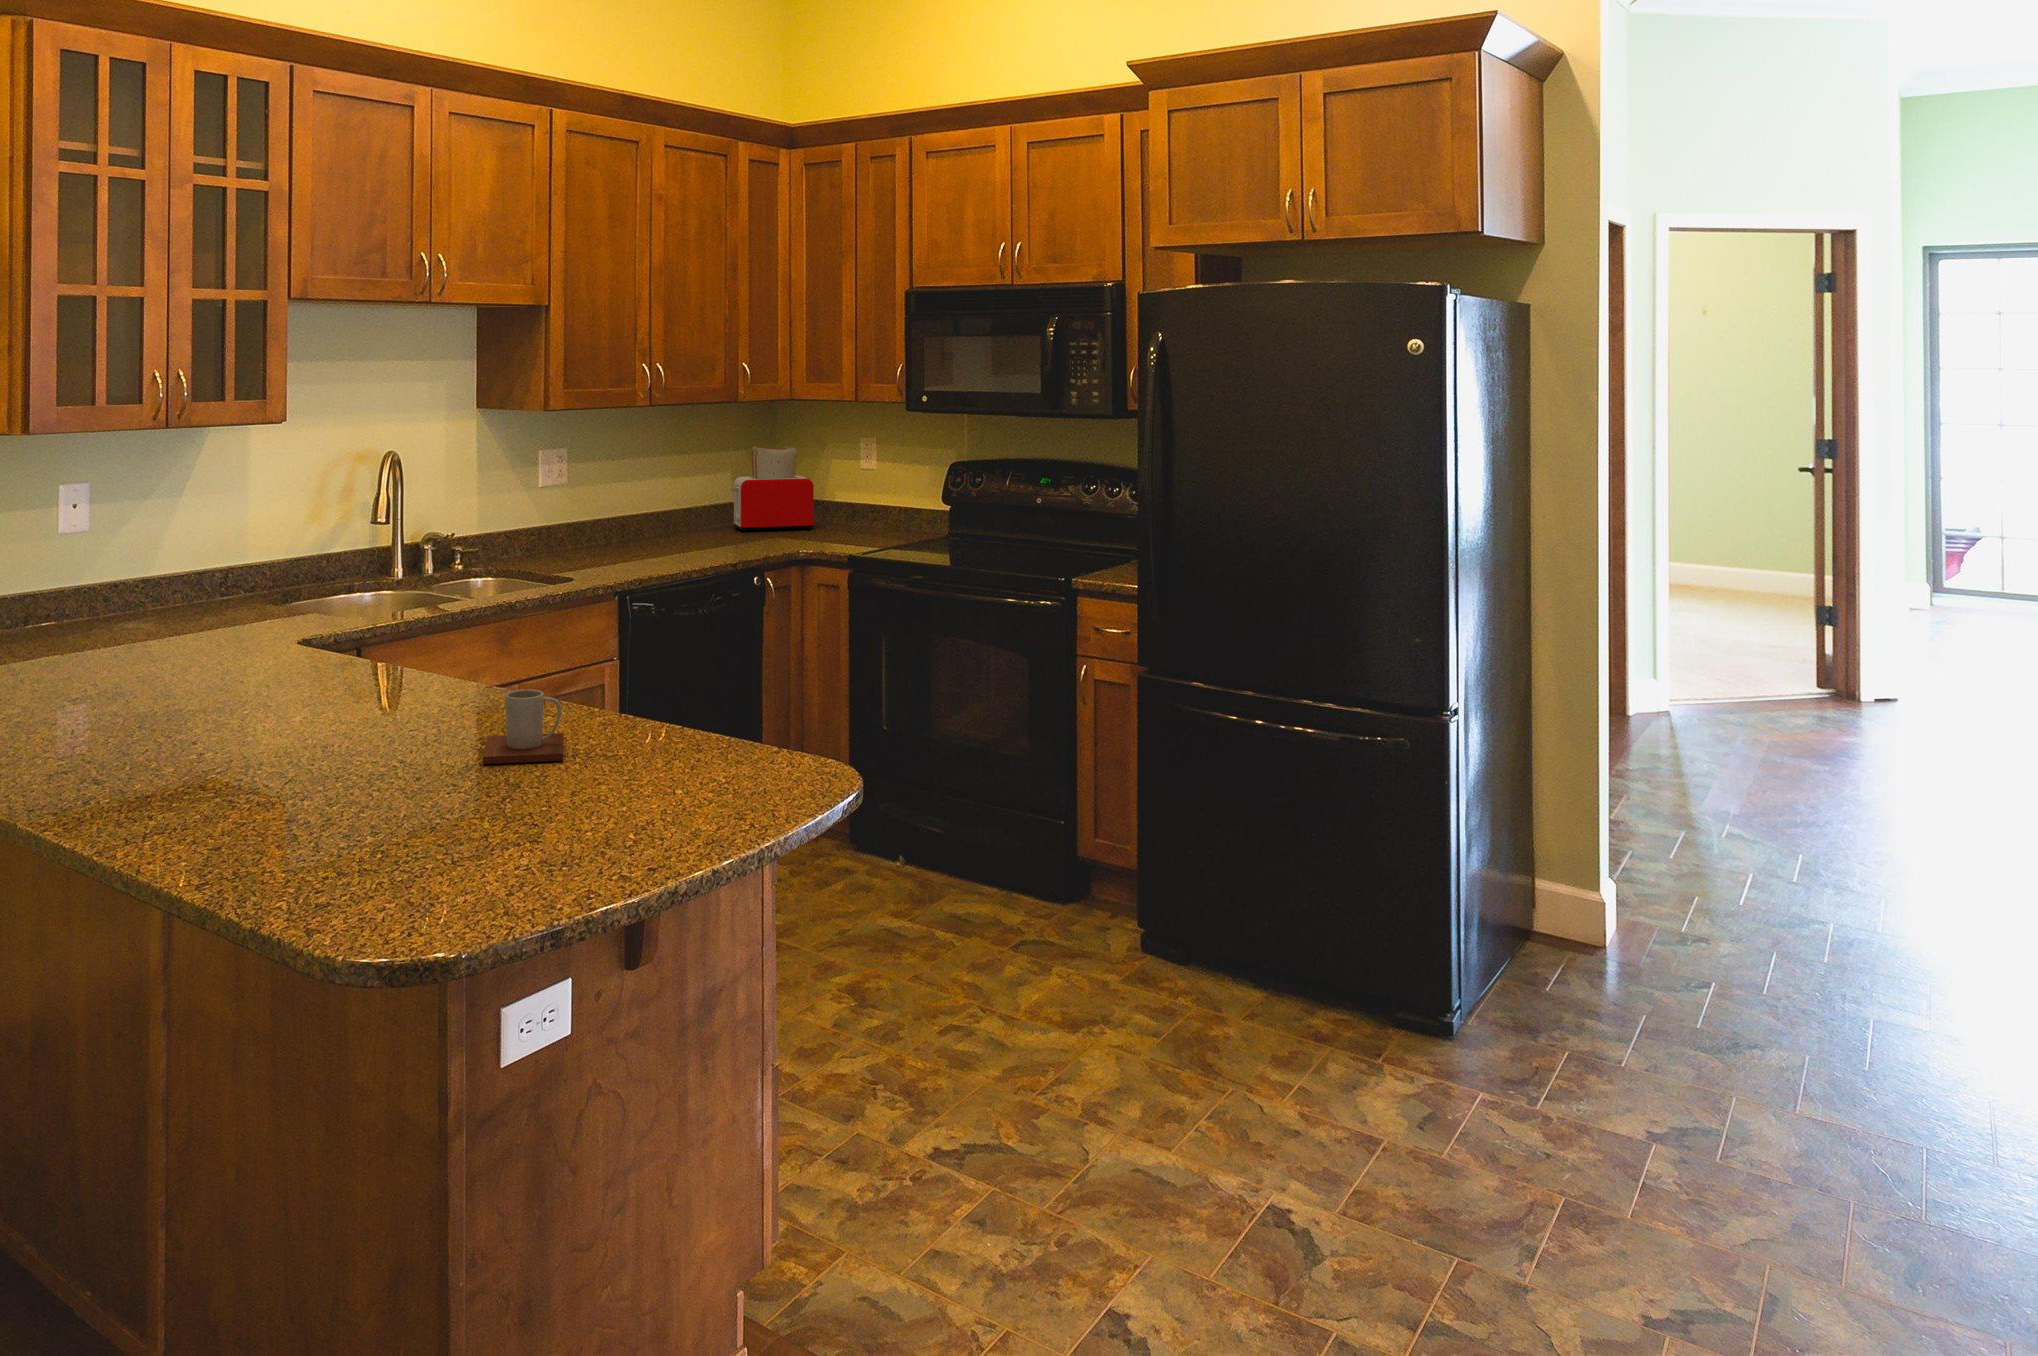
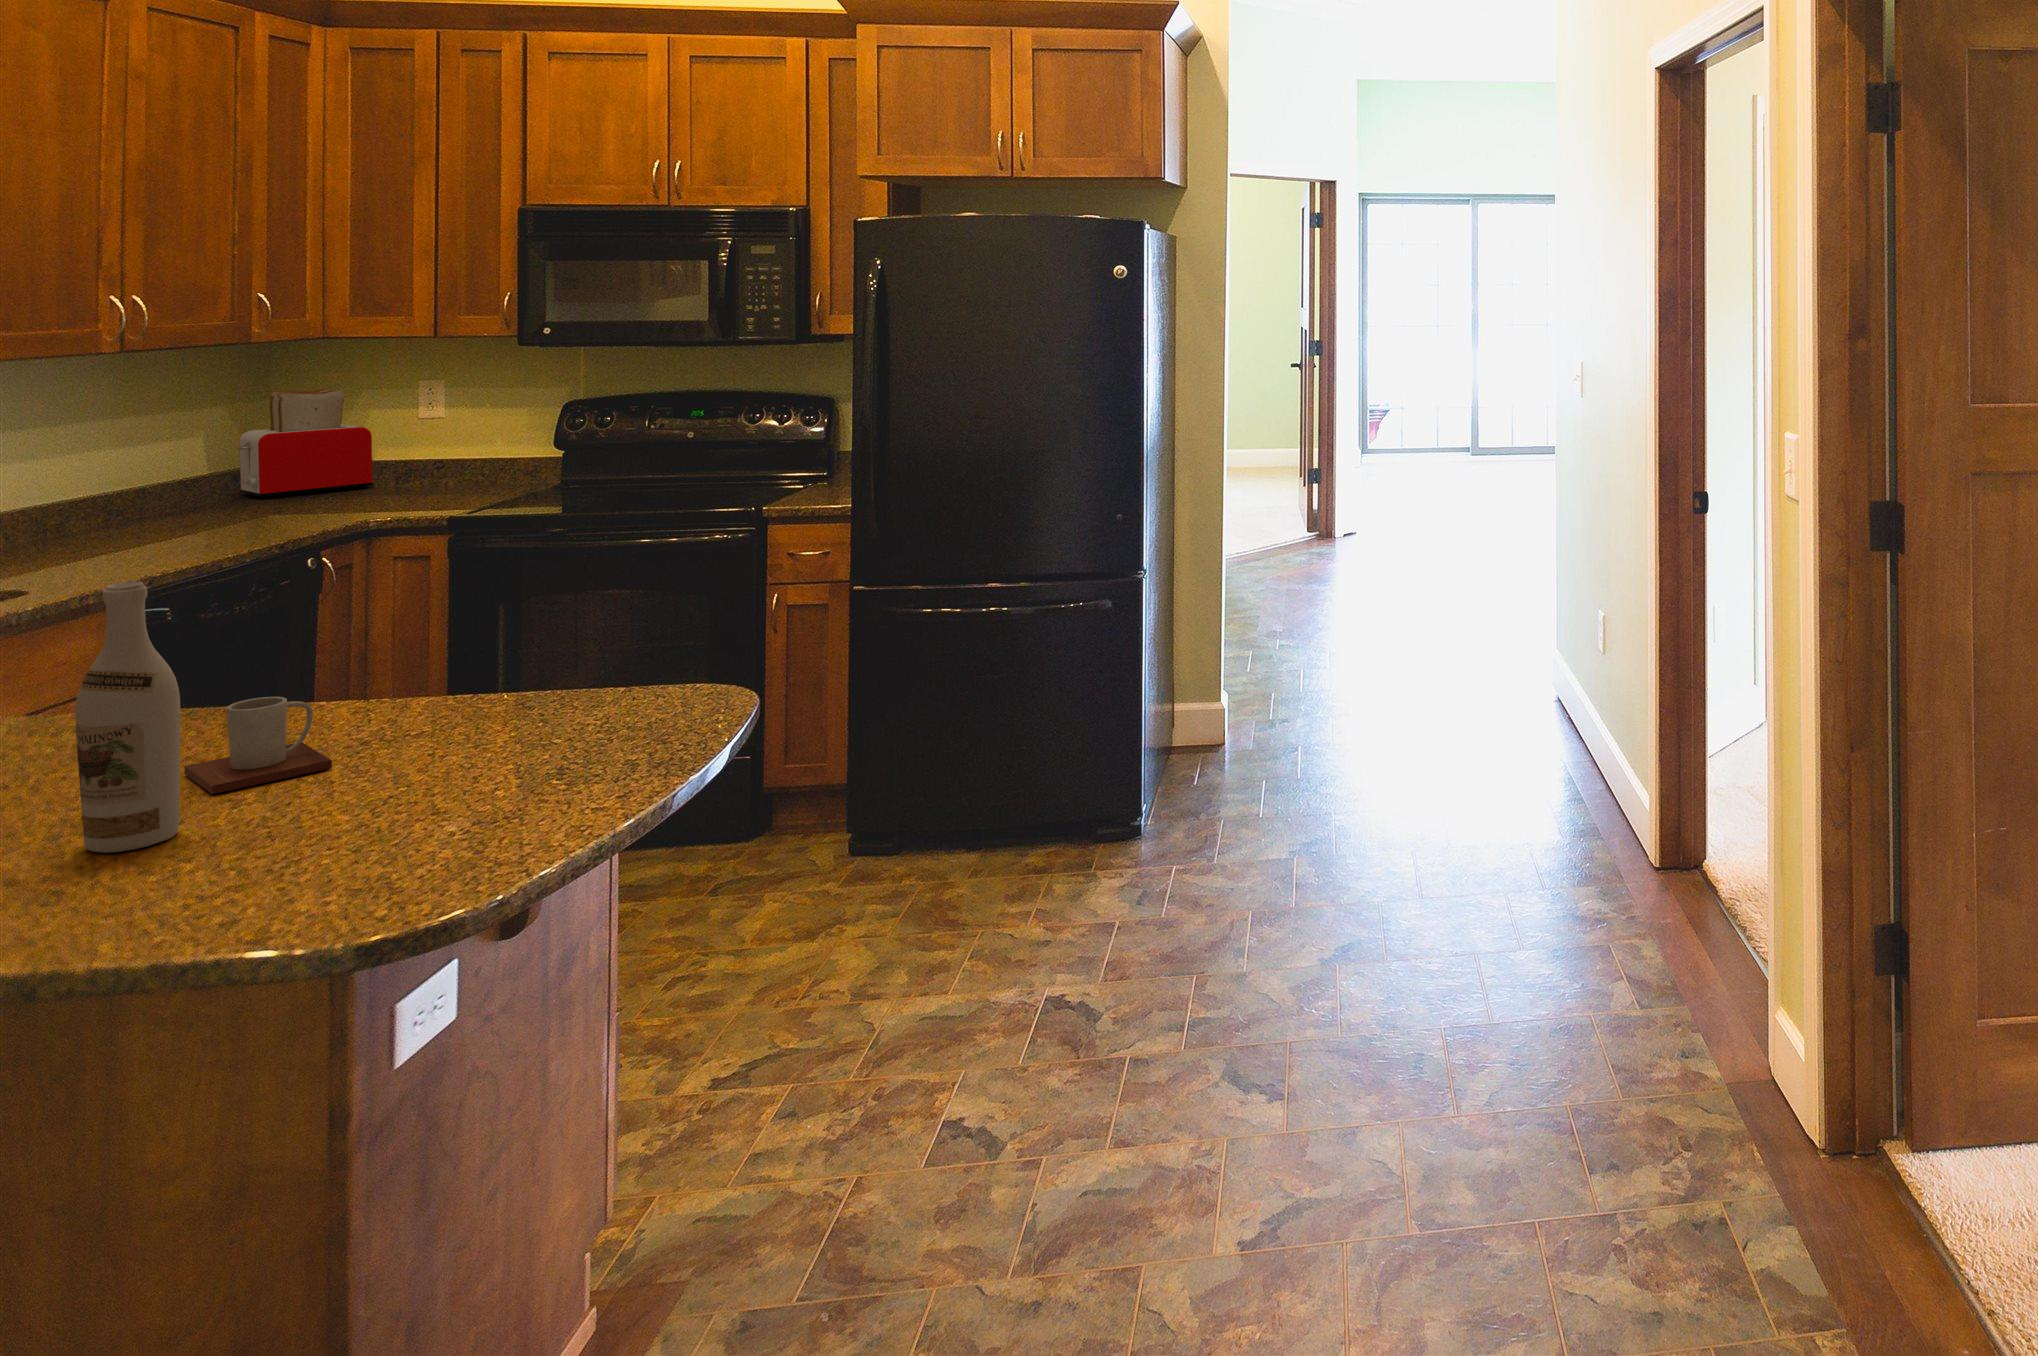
wine bottle: none [380,579,442,797] -> present [75,582,180,853]

